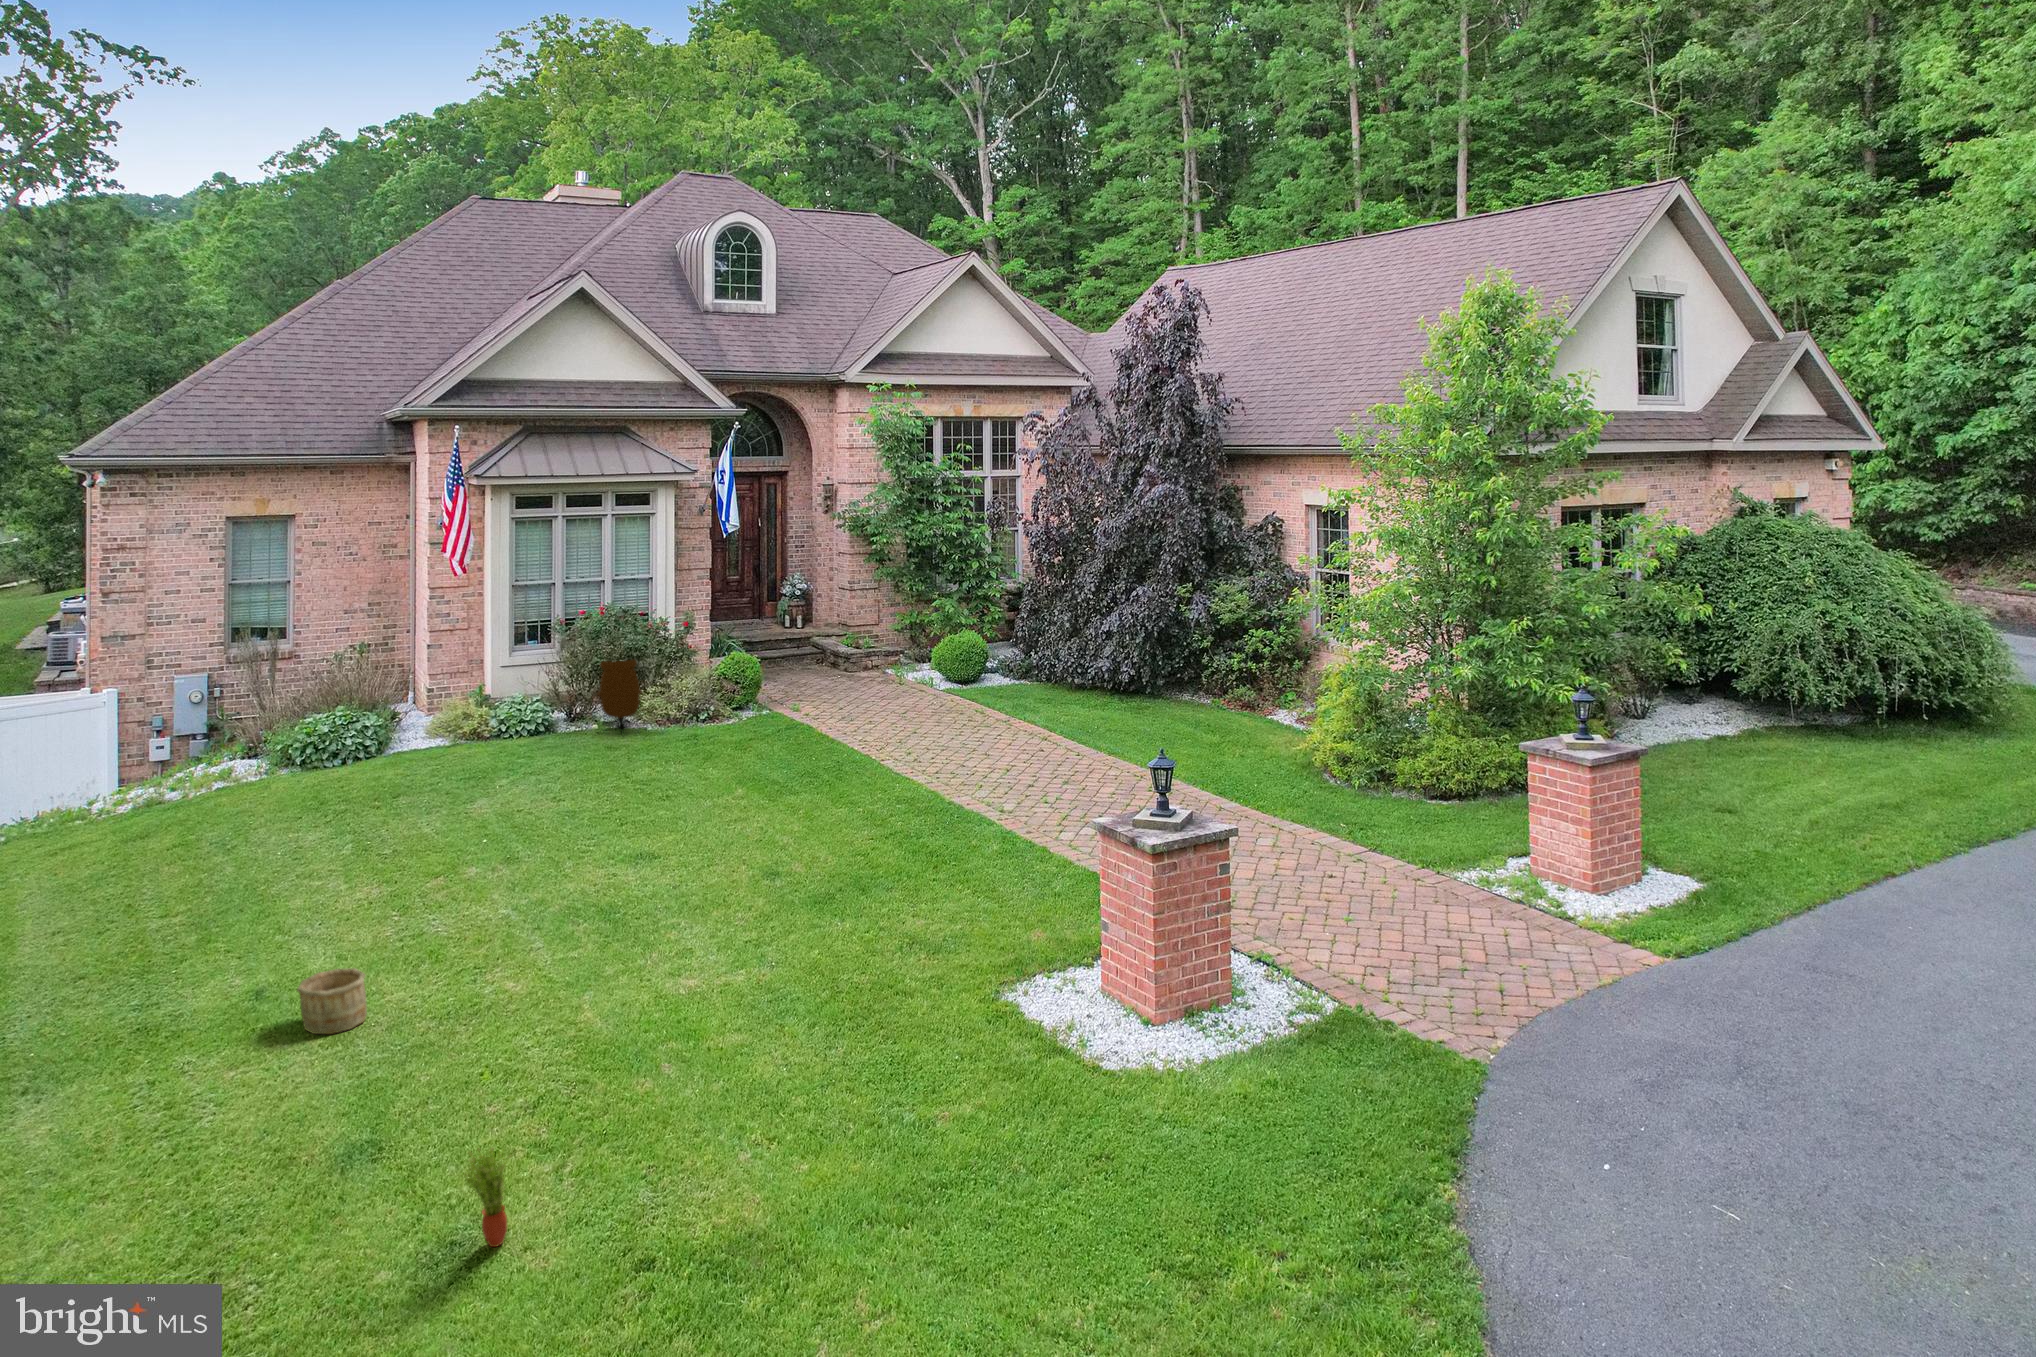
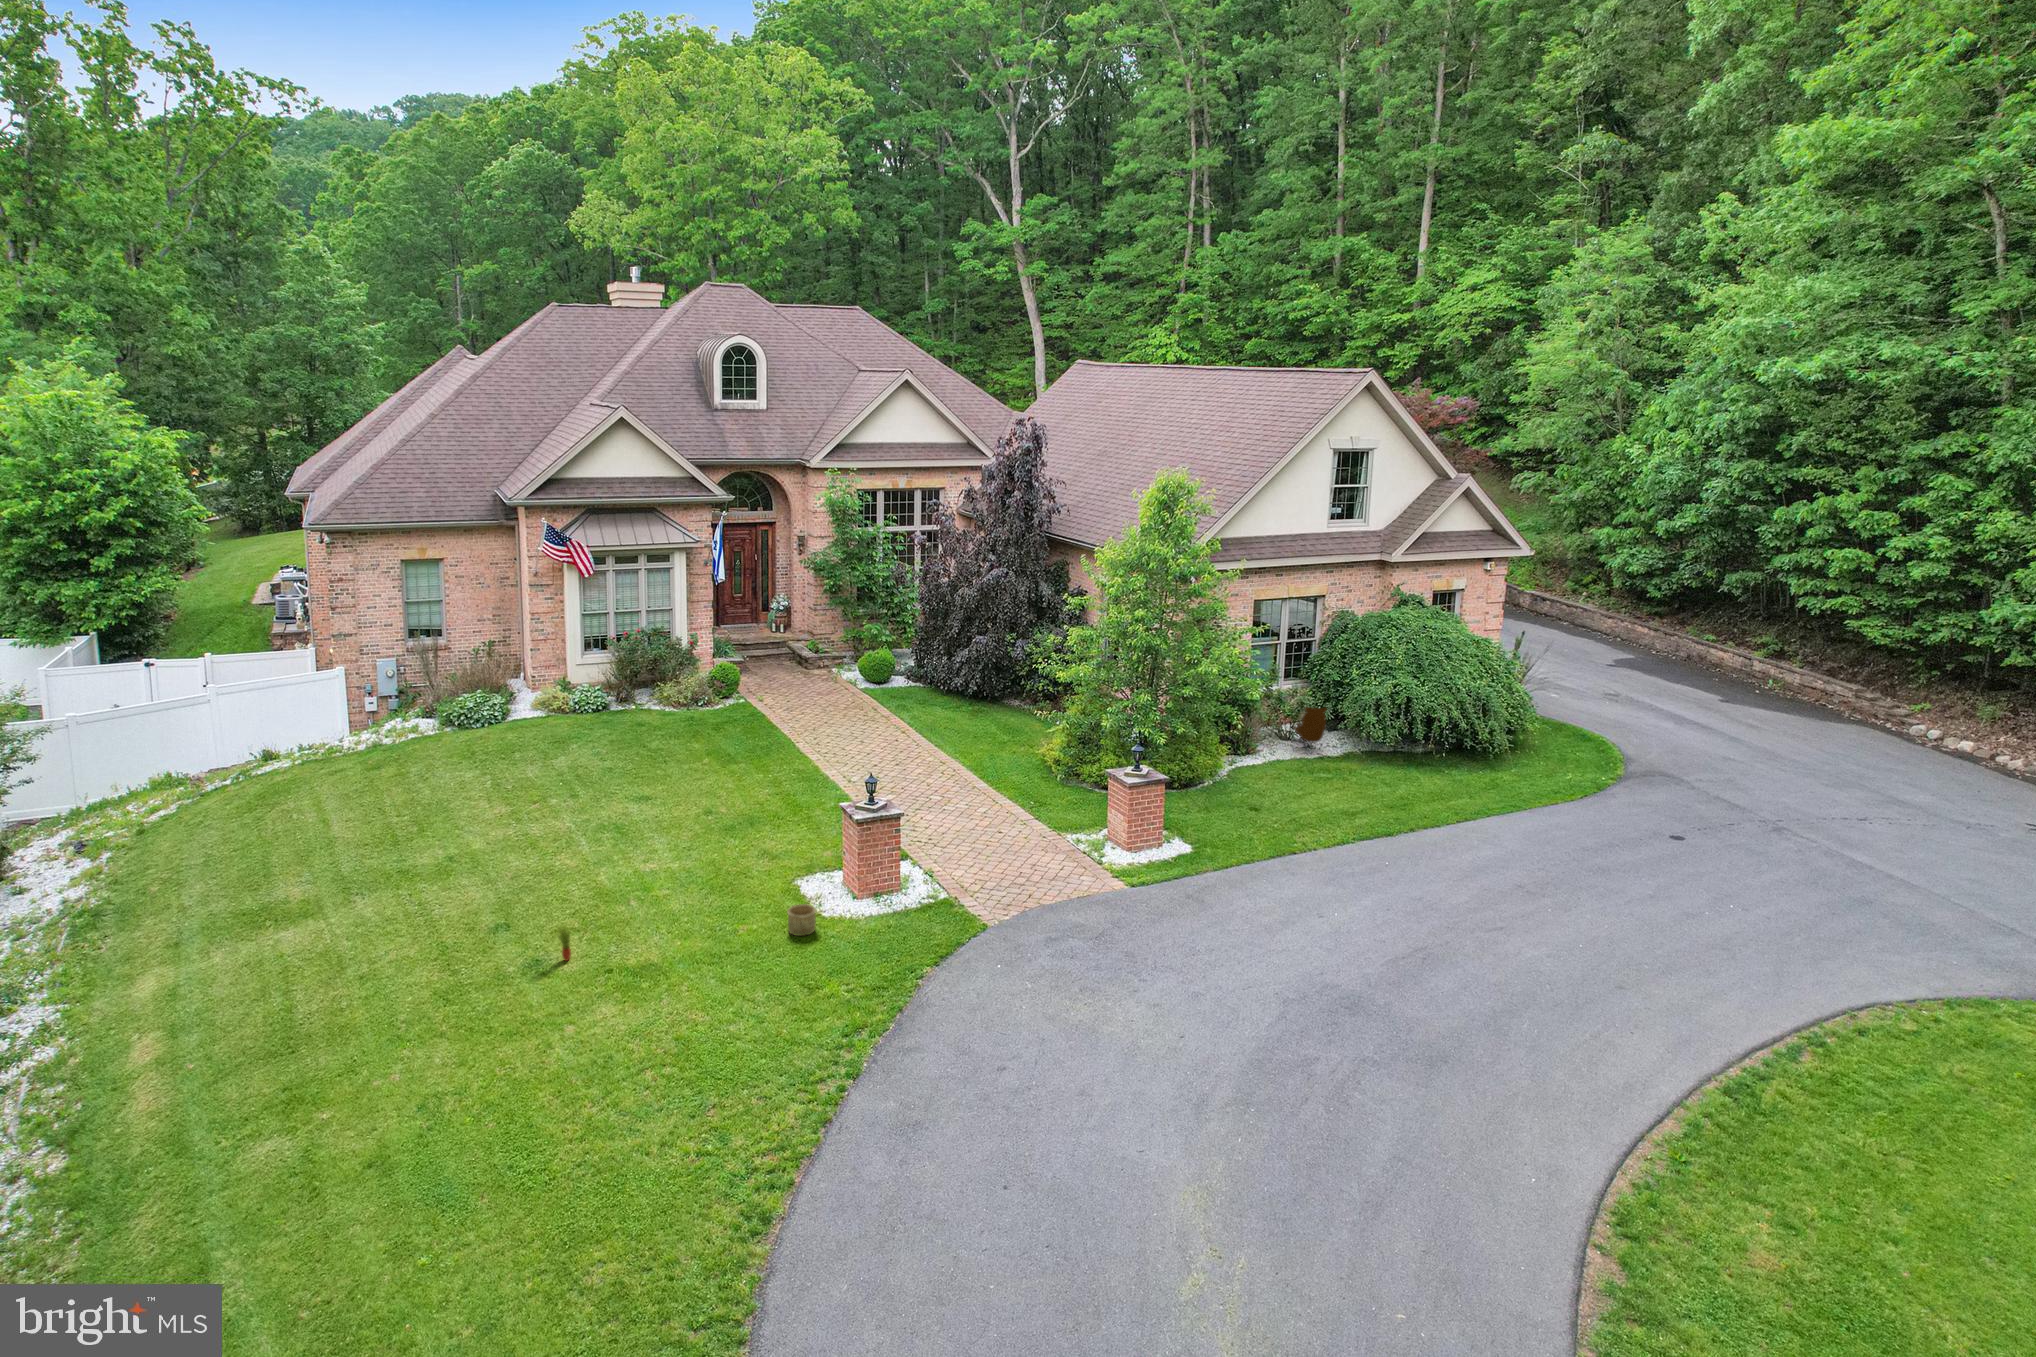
lounge chair: present [597,660,642,735] -> present [1294,707,1327,750]
wooden bucket: present [297,969,367,1034] -> present [787,904,816,936]

